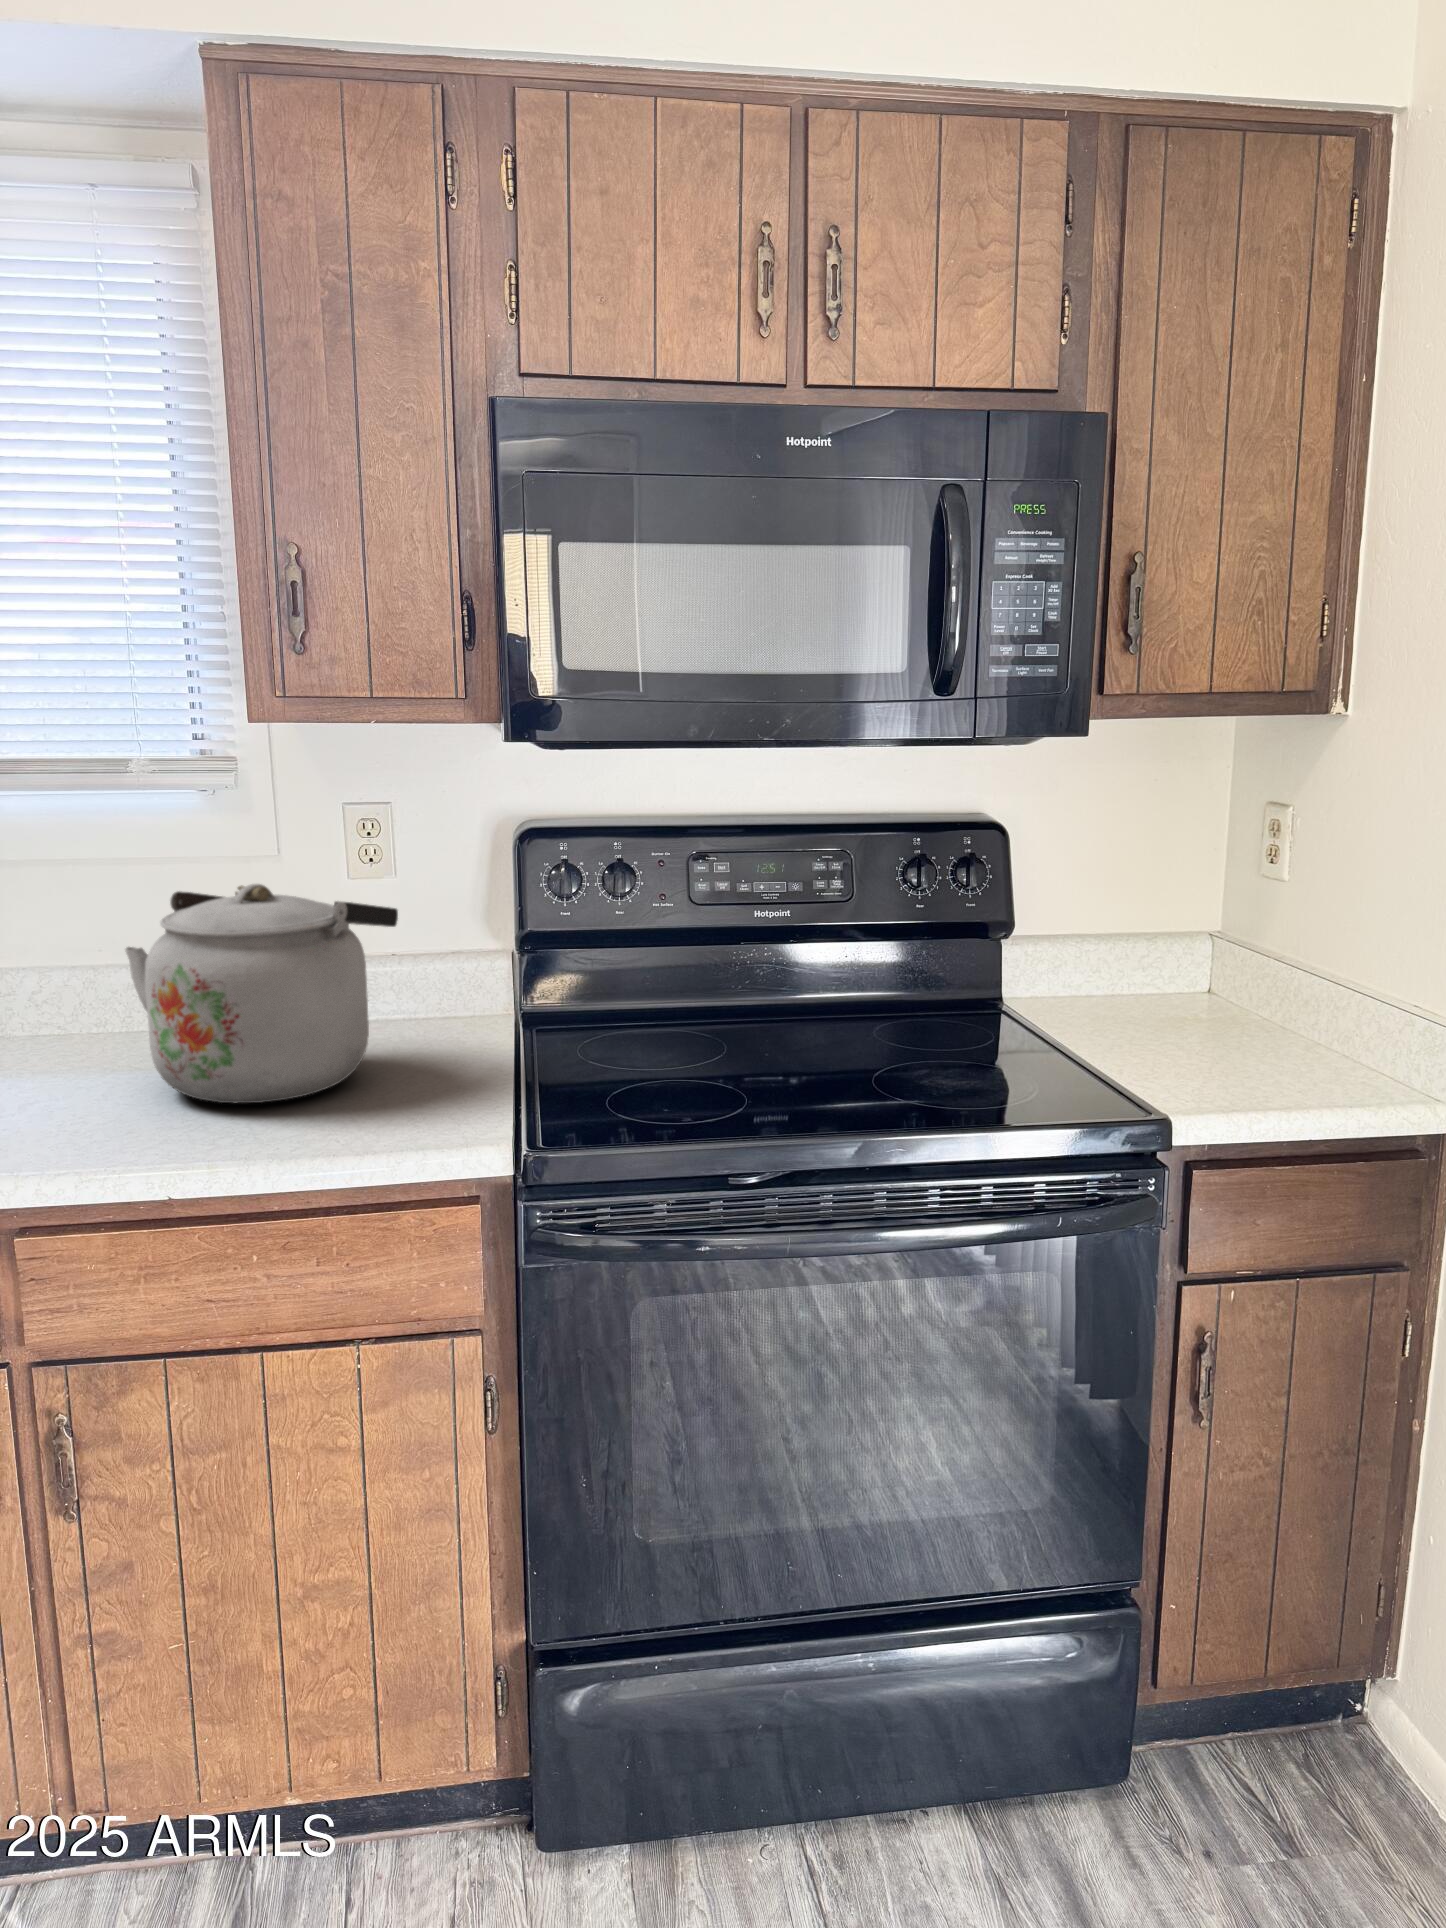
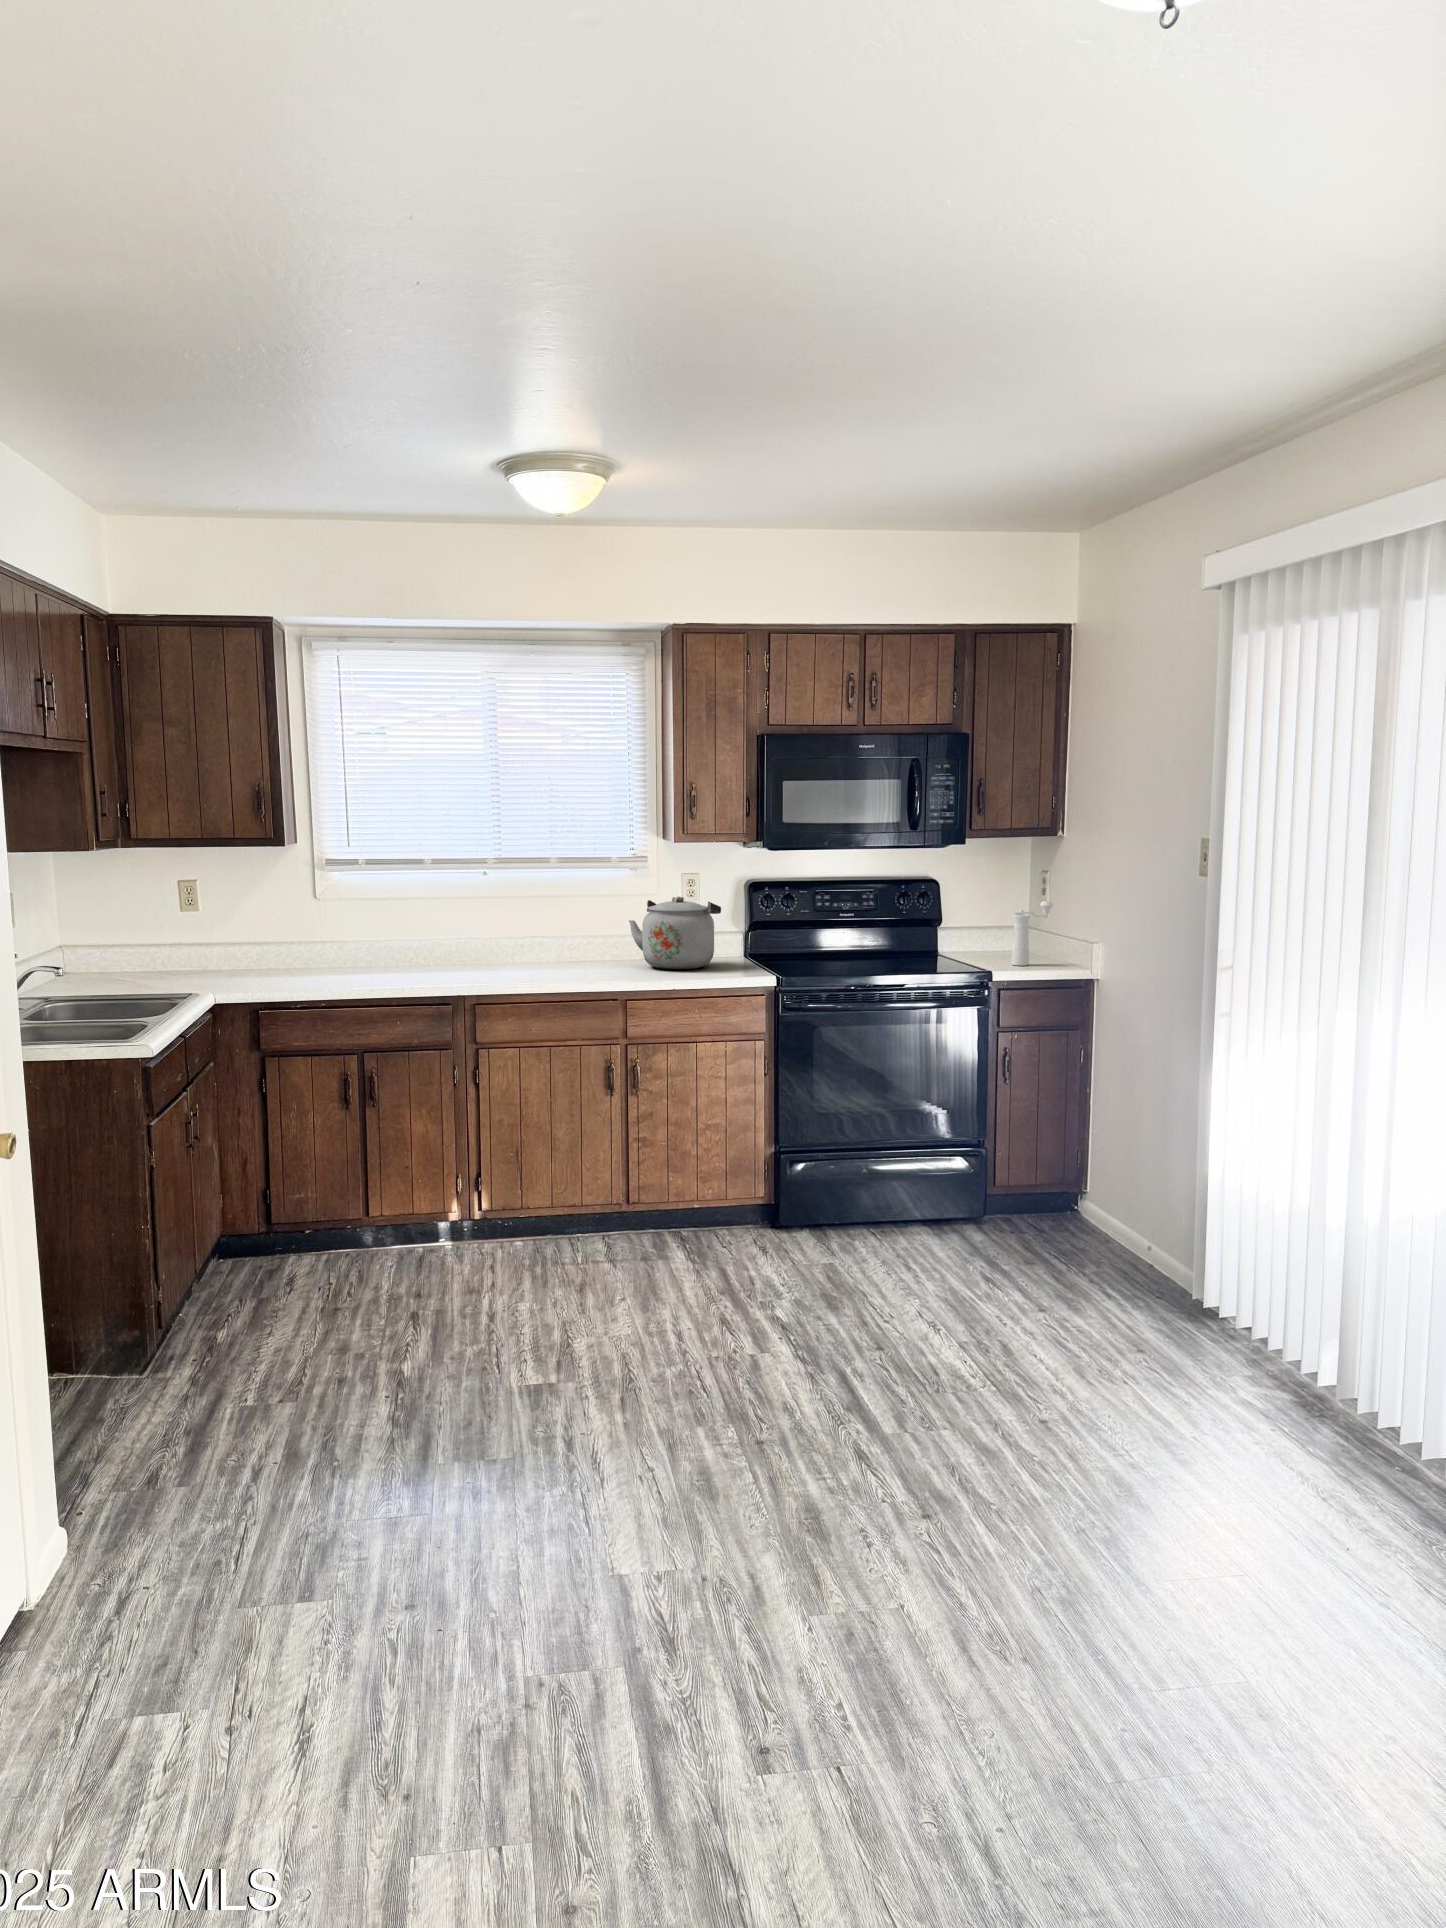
pepper mill: none [1213,898,1331,1085] -> present [1012,901,1053,966]

